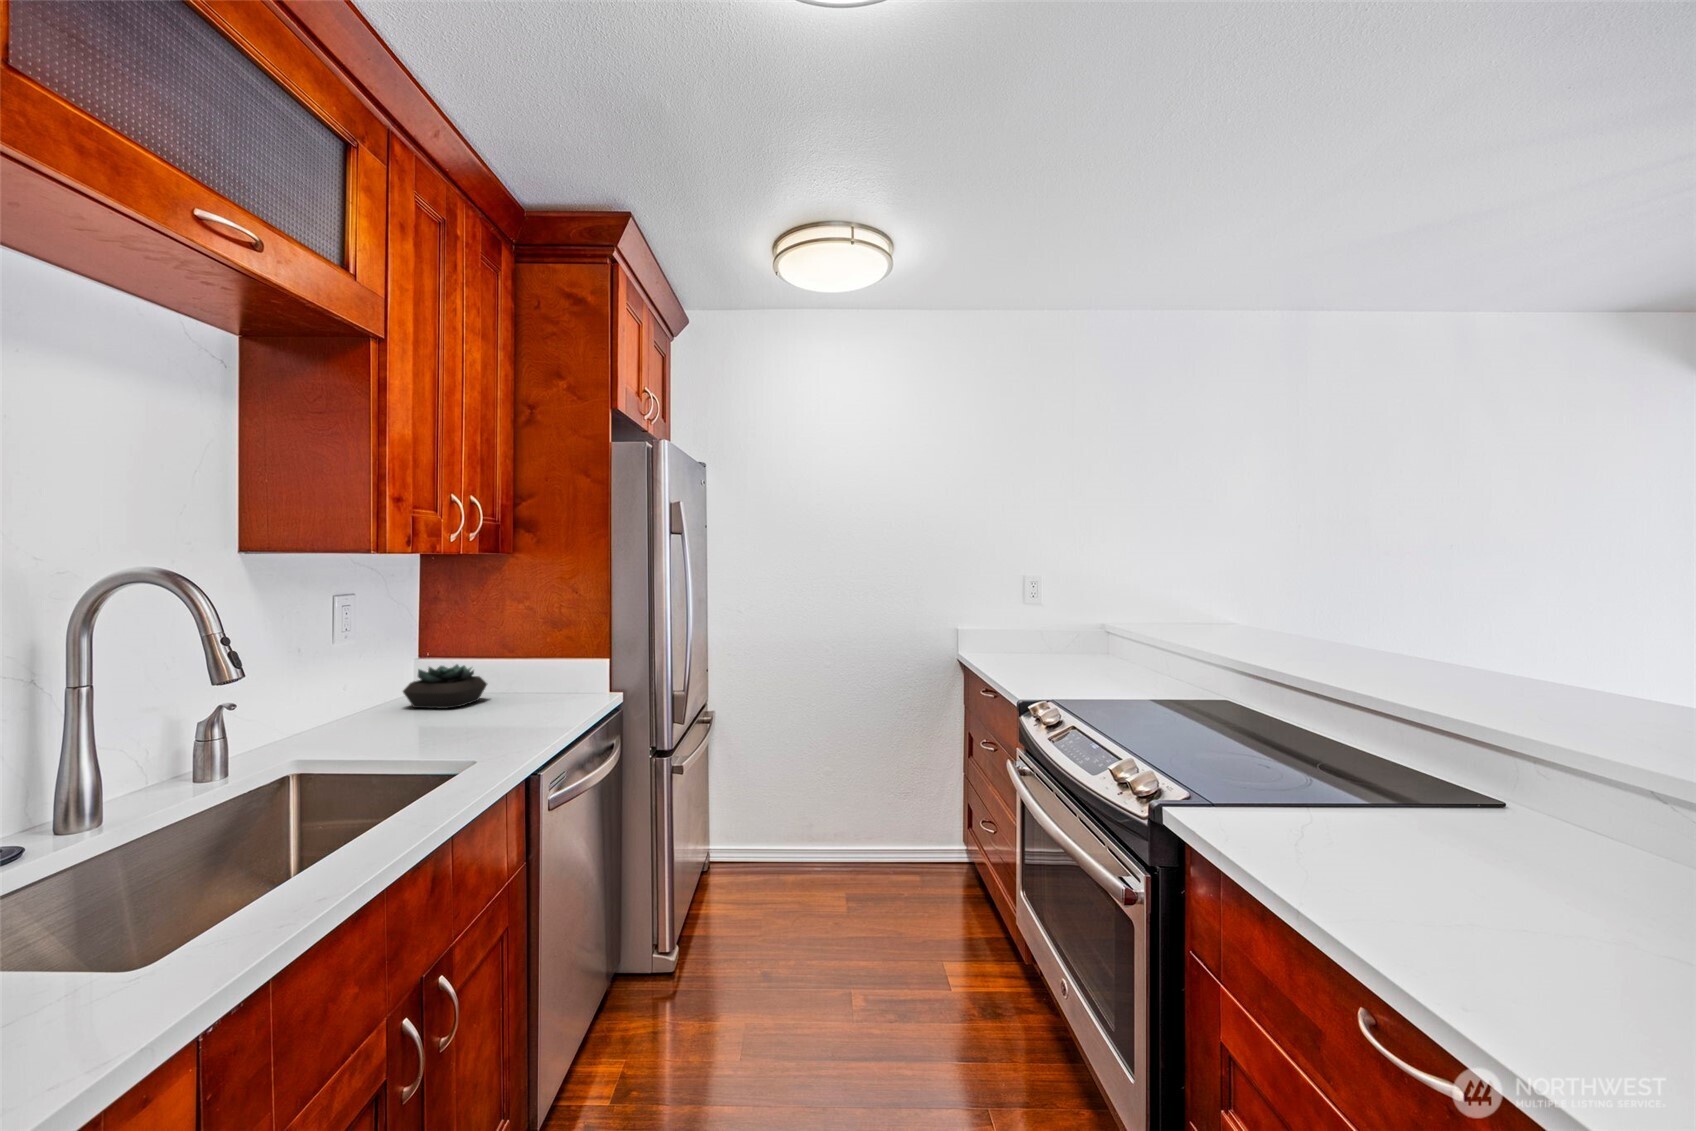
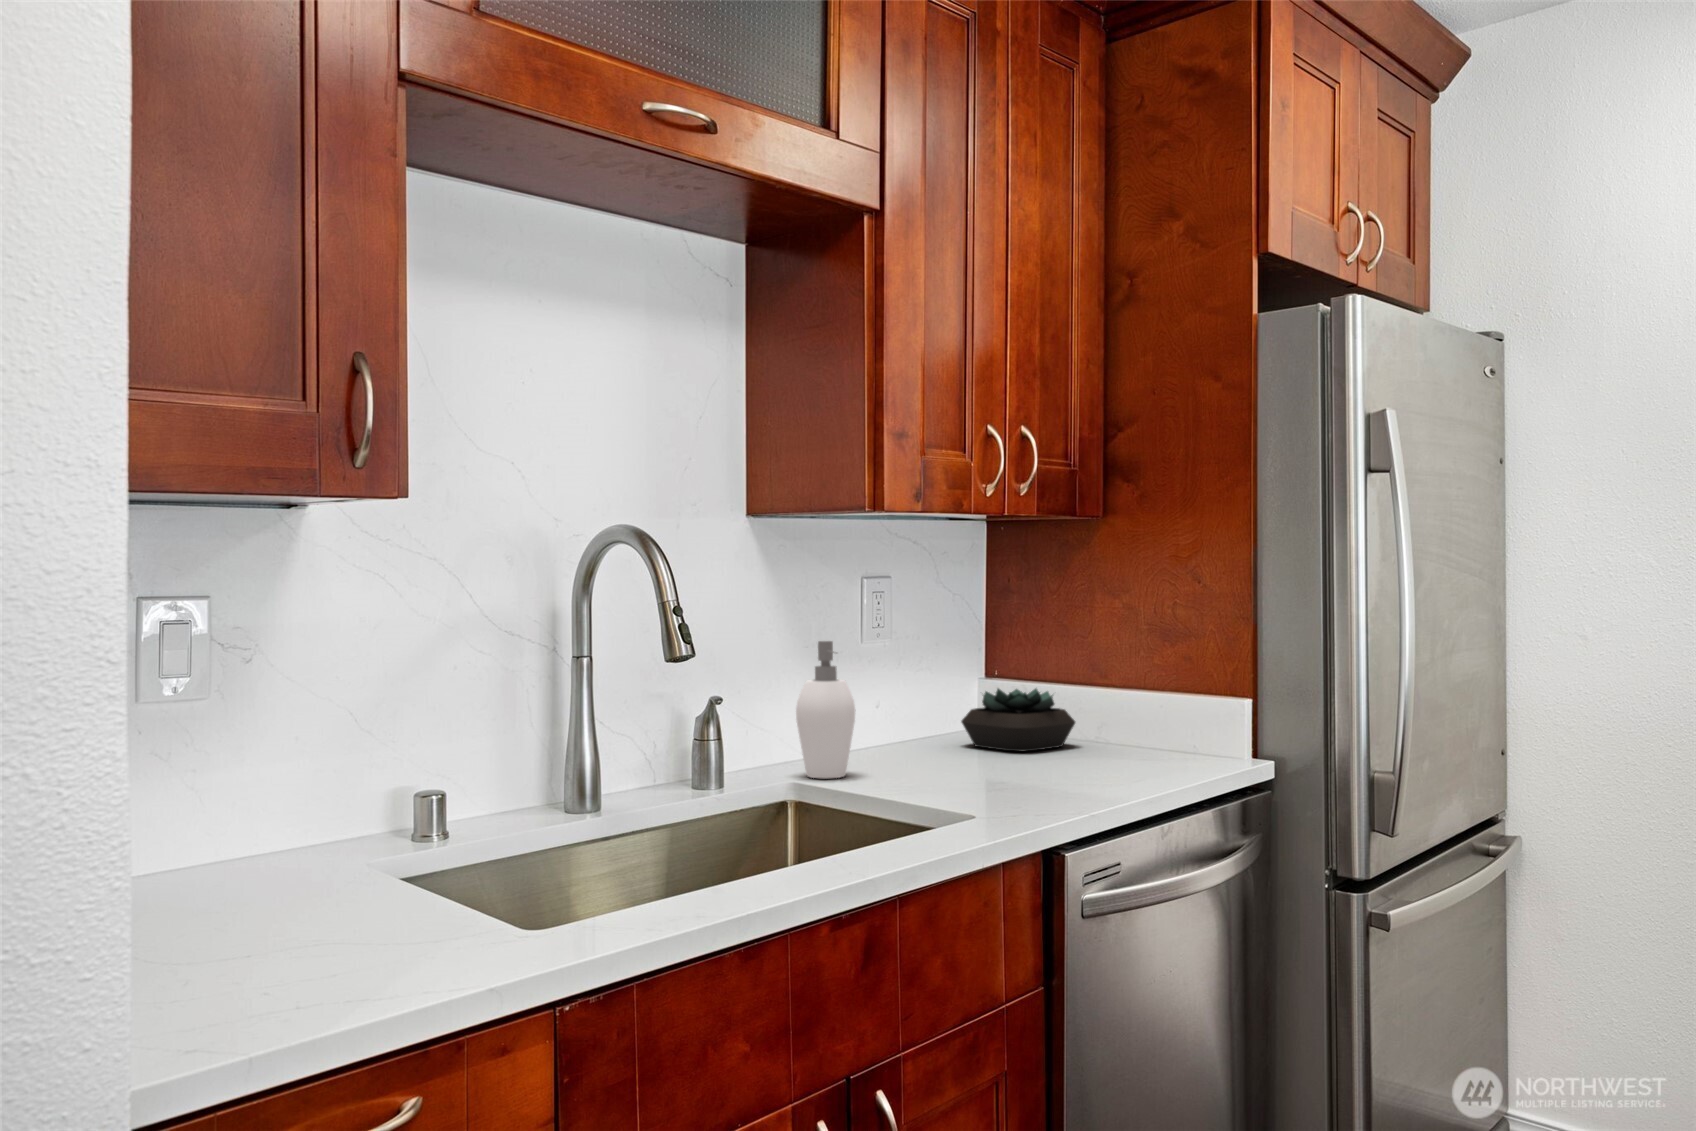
soap dispenser: none [288,647,342,752] -> present [796,641,855,778]

